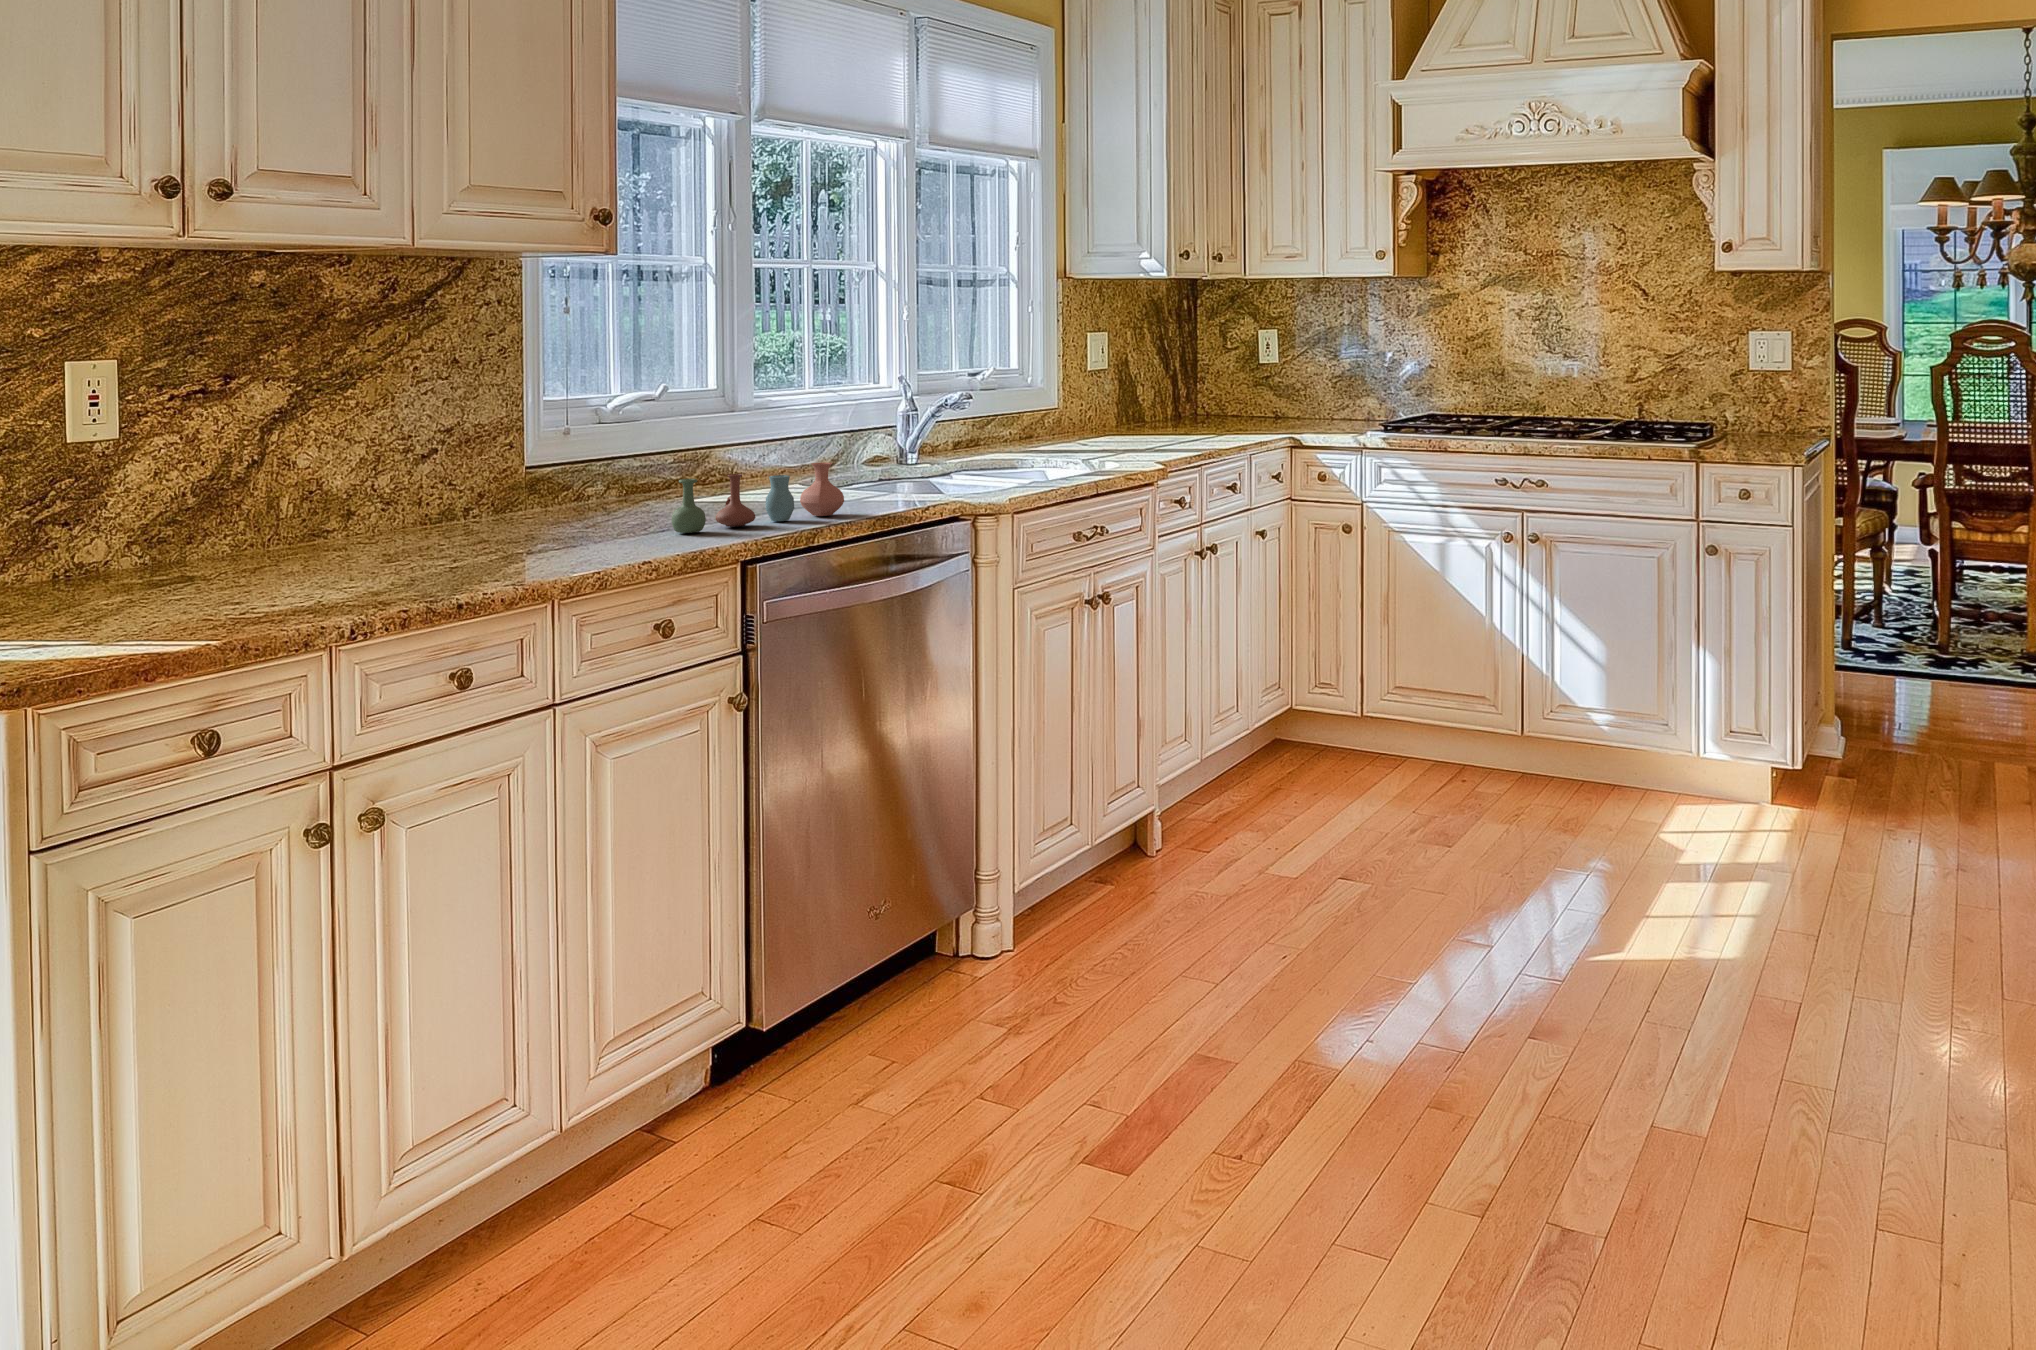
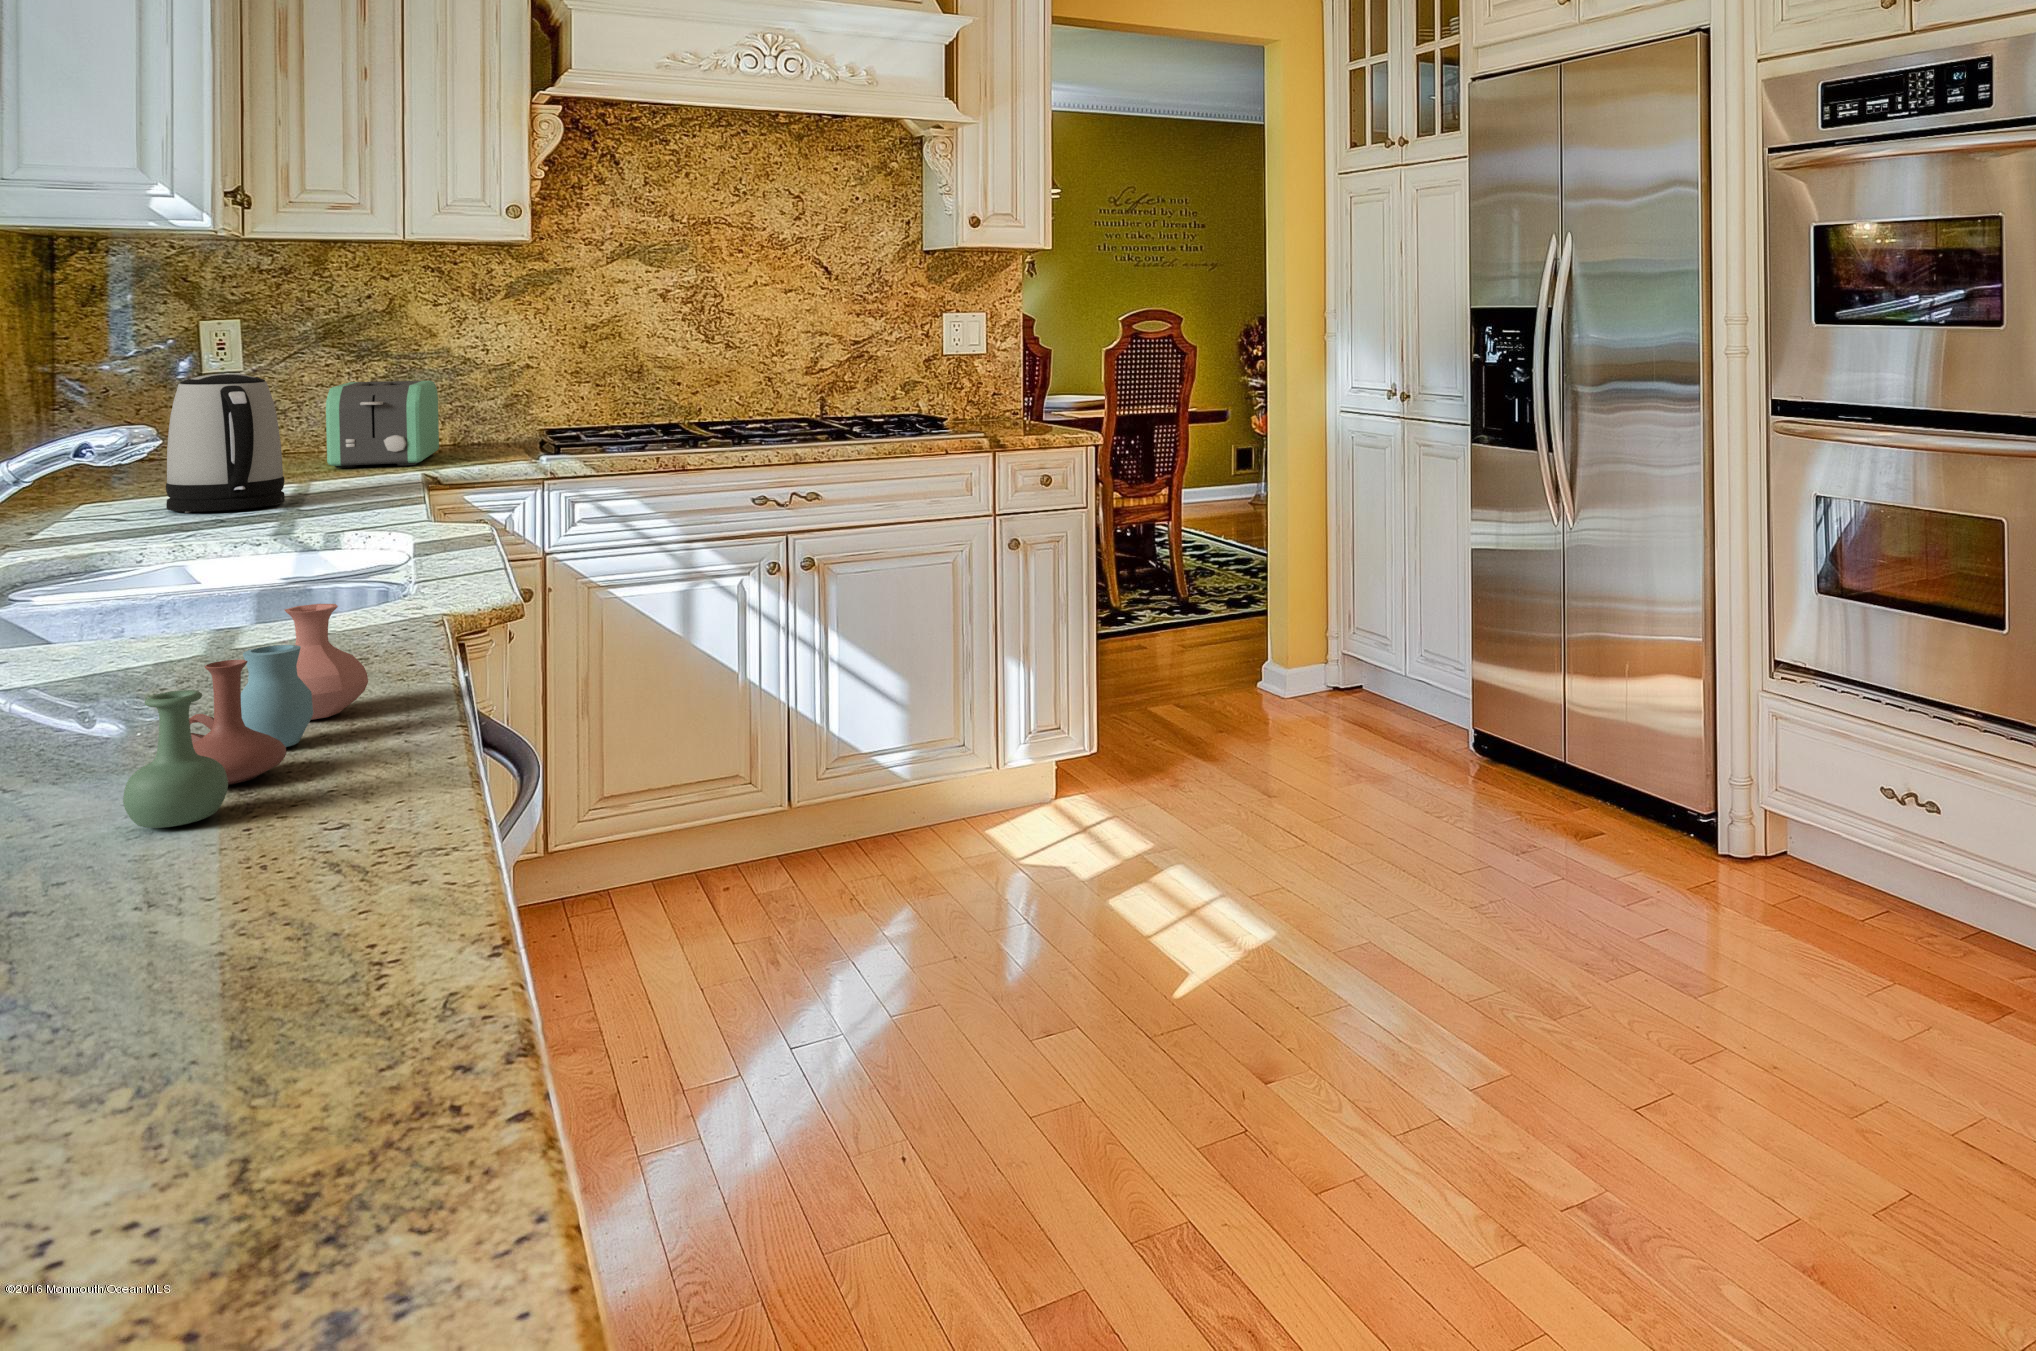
kettle: none [1108,365,1162,445] -> present [166,374,285,513]
toaster: none [1248,376,1333,432] -> present [326,381,439,468]

